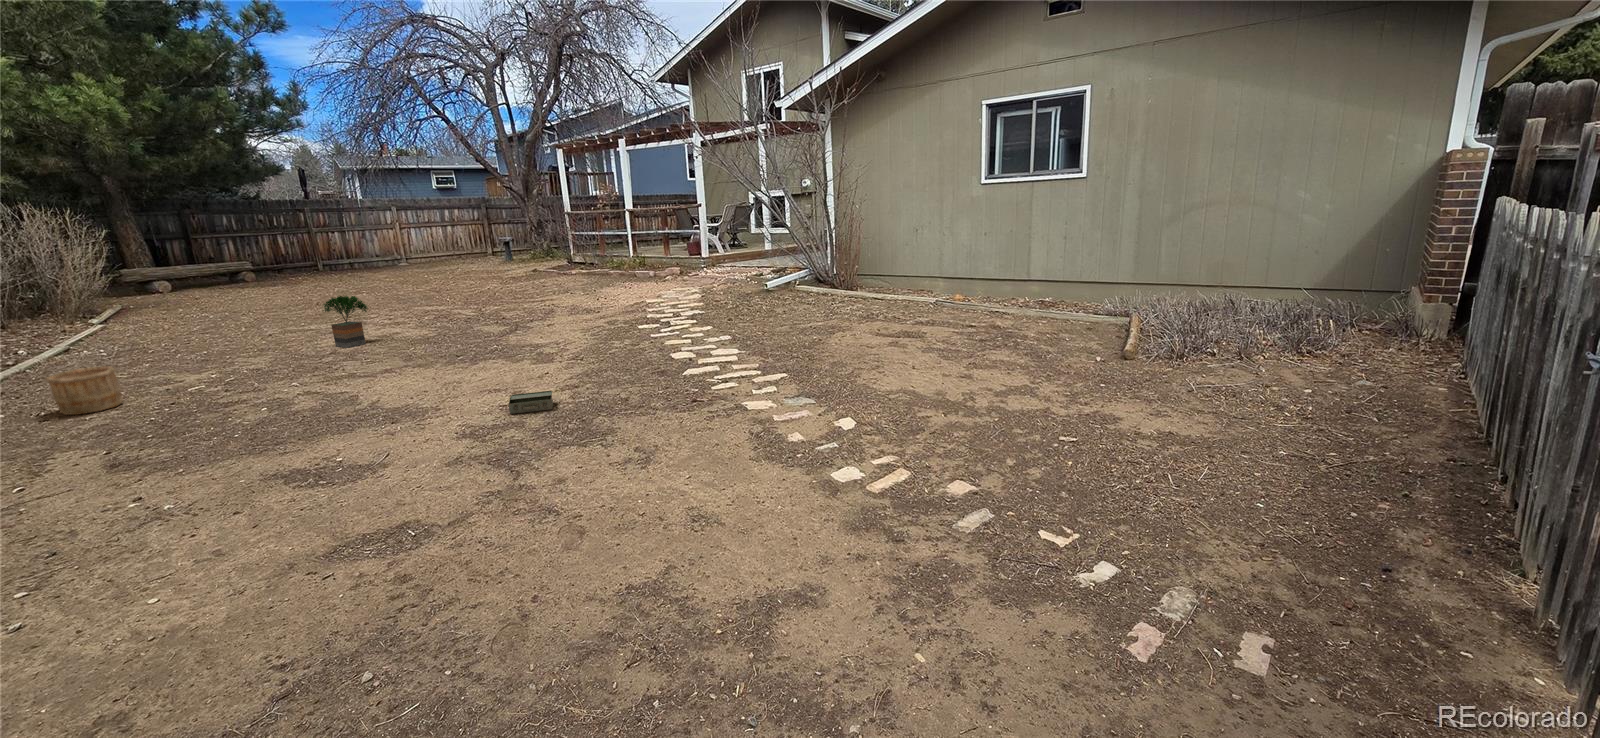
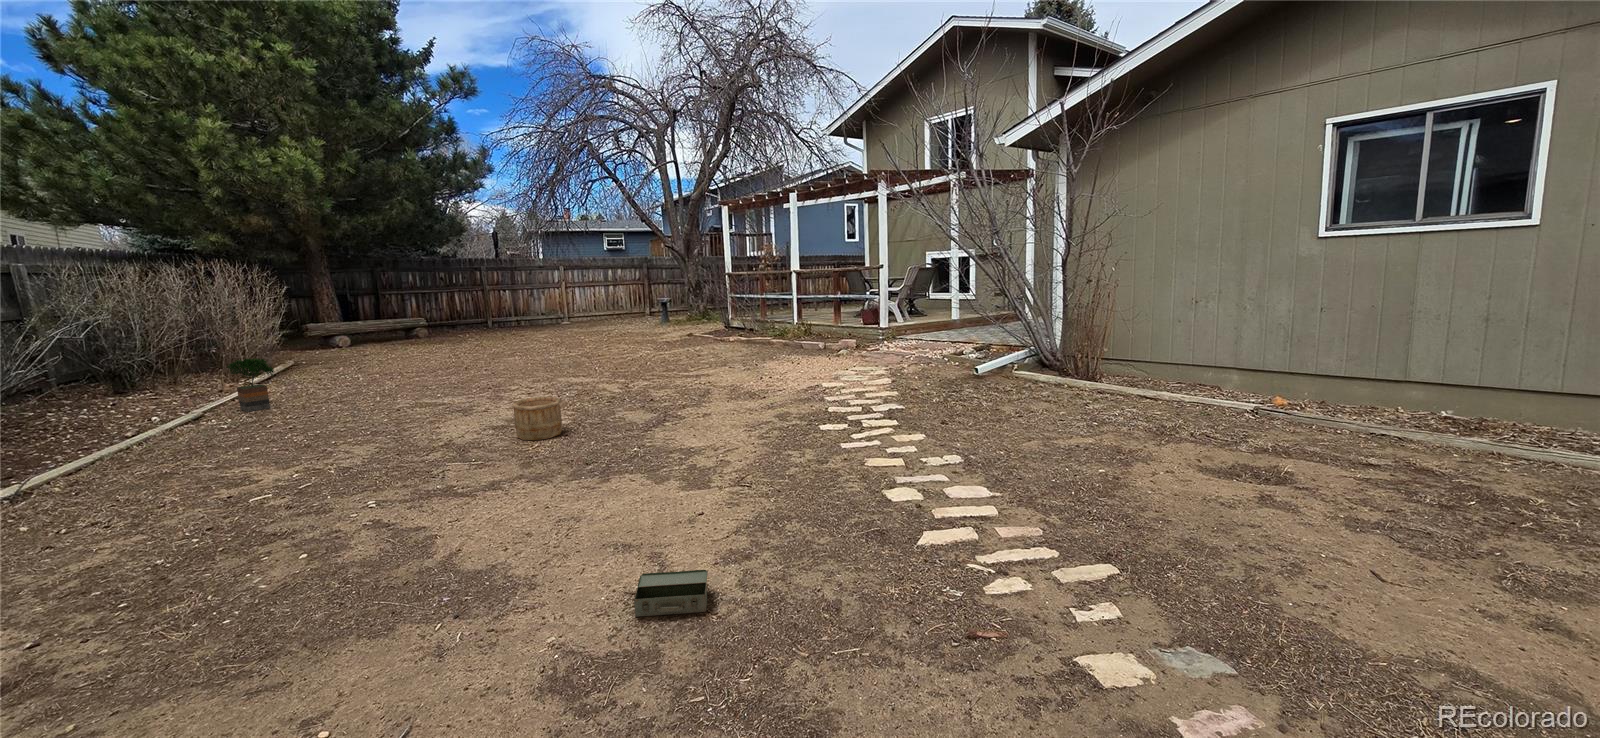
potted tree: present [324,296,368,348] -> present [227,358,274,412]
wooden bucket: present [46,366,123,415] -> present [512,397,562,440]

